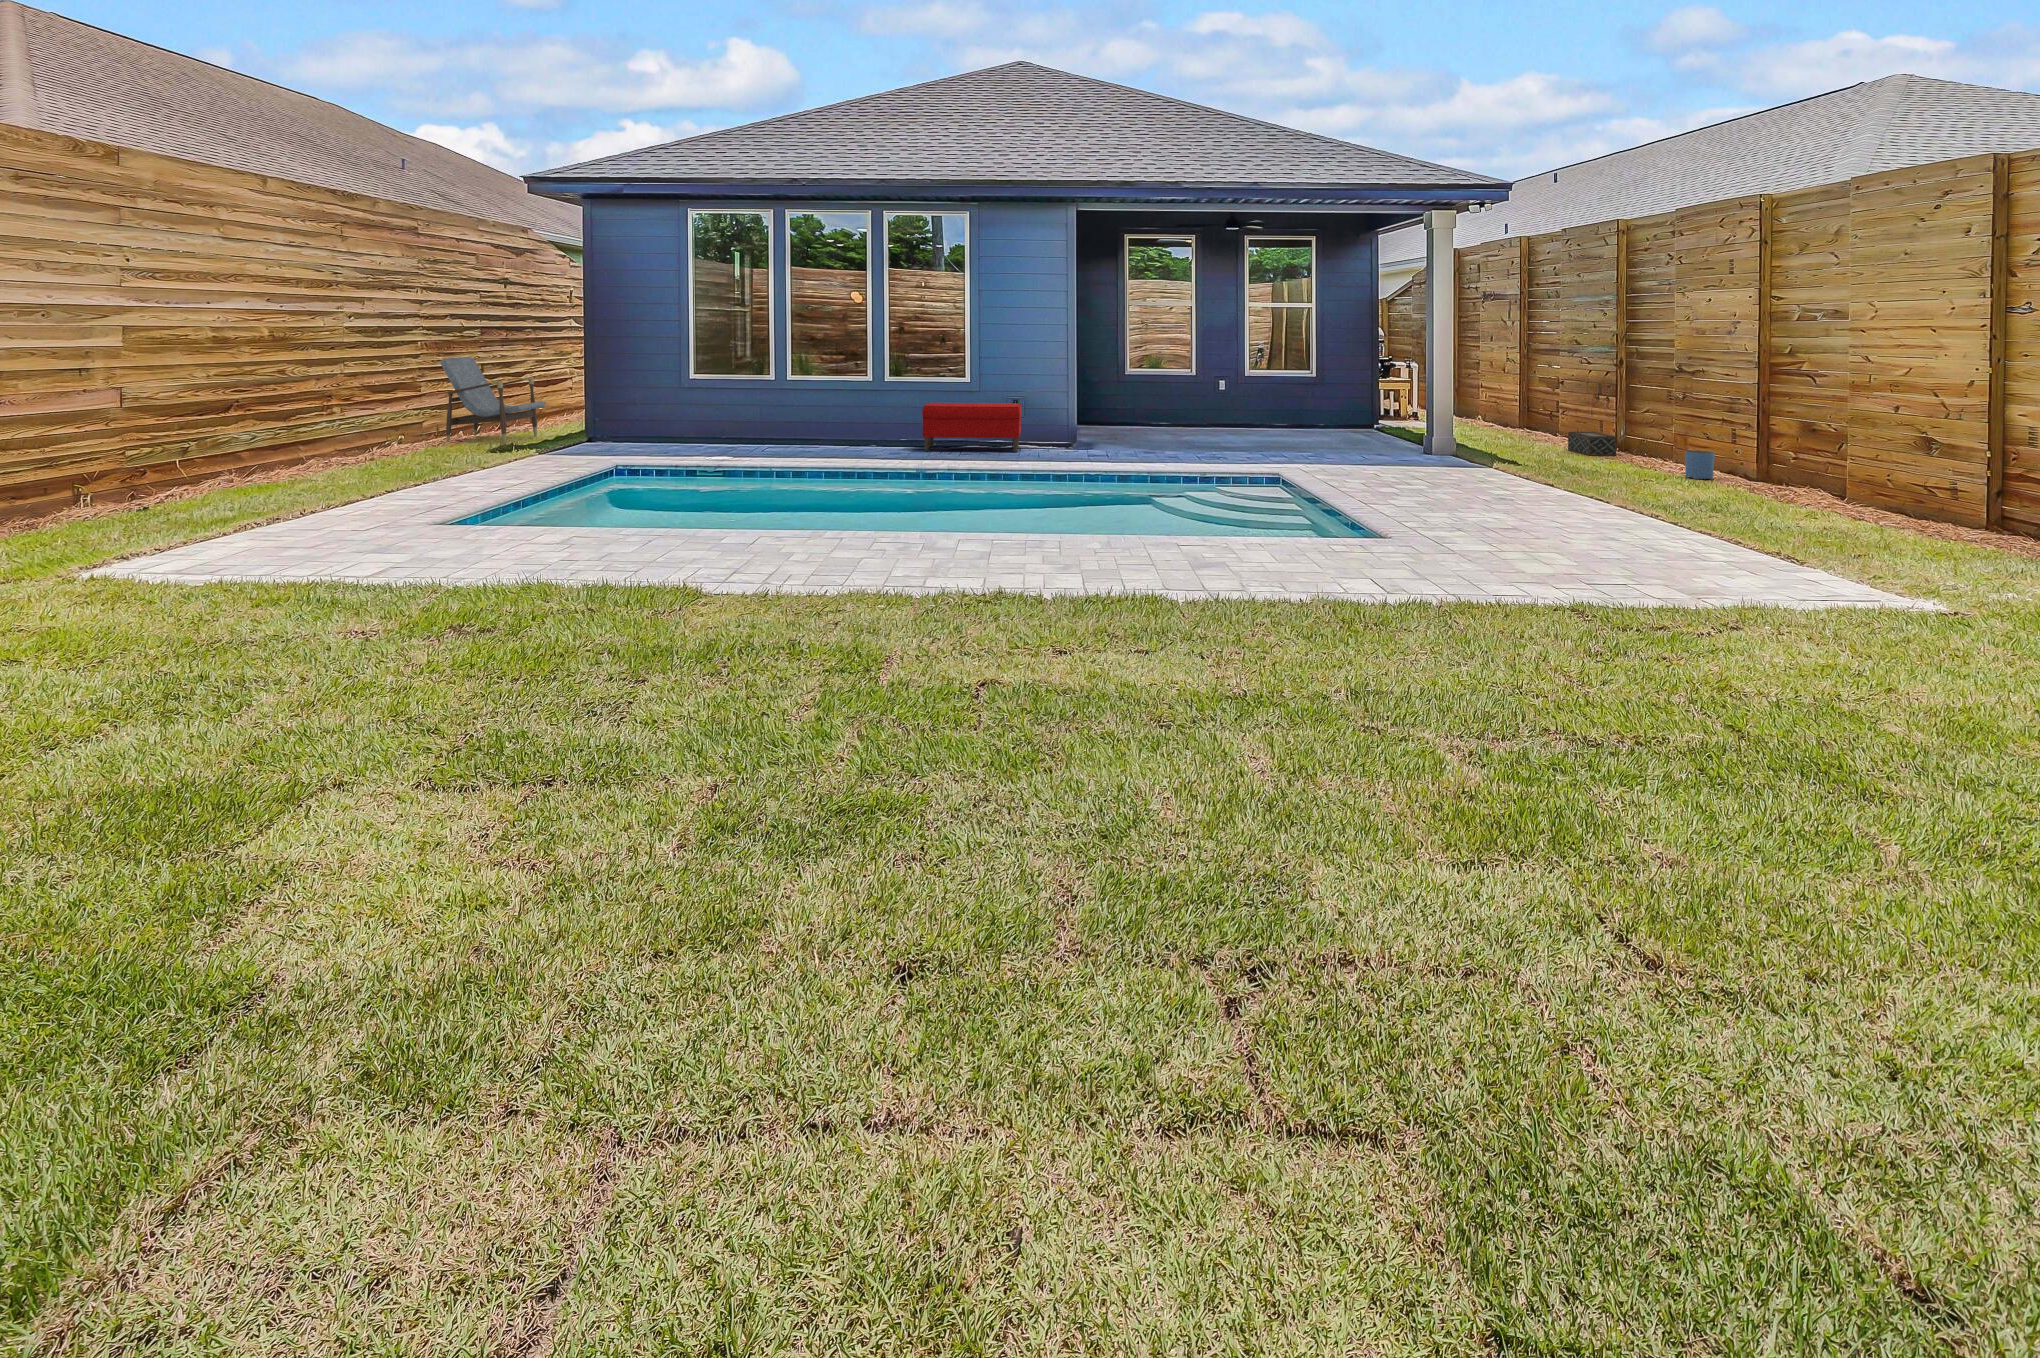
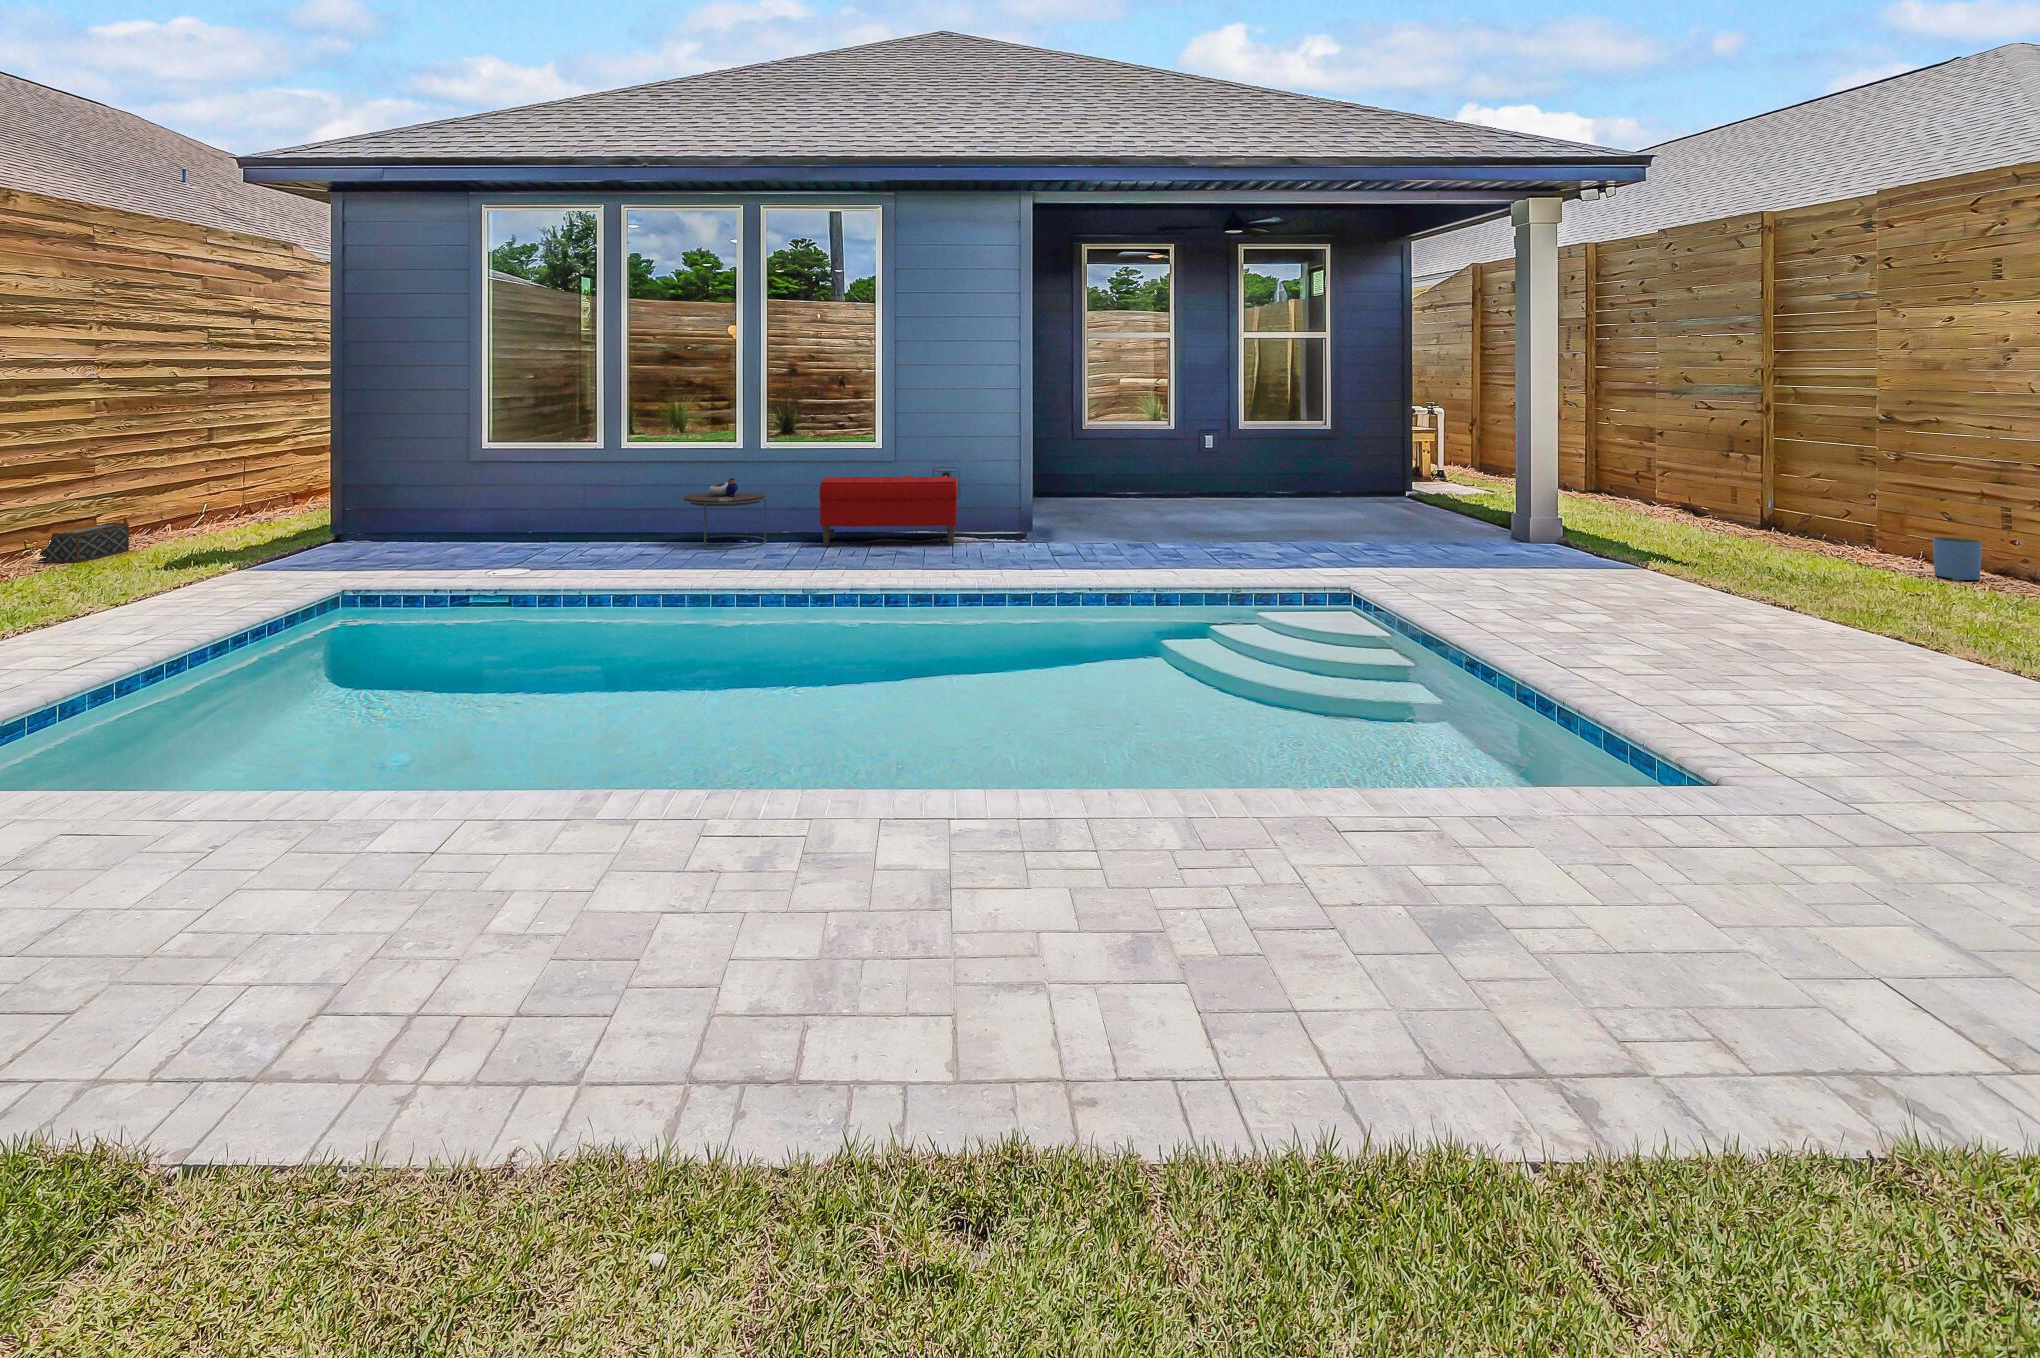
armchair: present [441,357,545,443] -> none [133,420,293,543]
side table: none [827,402,885,452] -> present [684,478,766,550]
woven basket: present [1568,432,1617,456] -> present [38,523,129,563]

